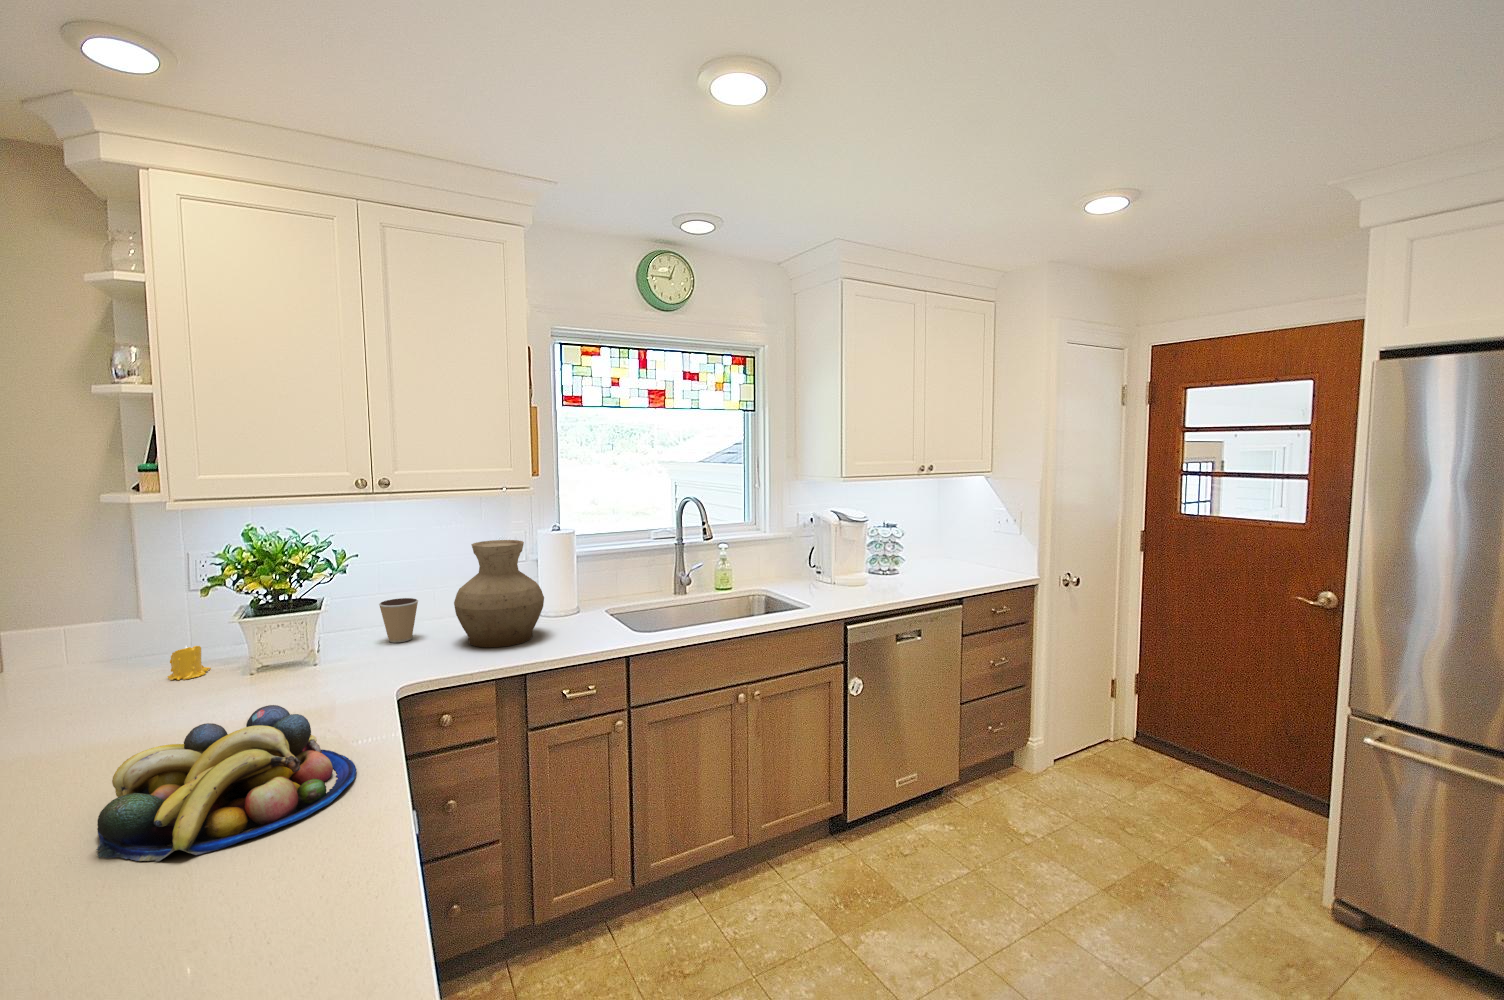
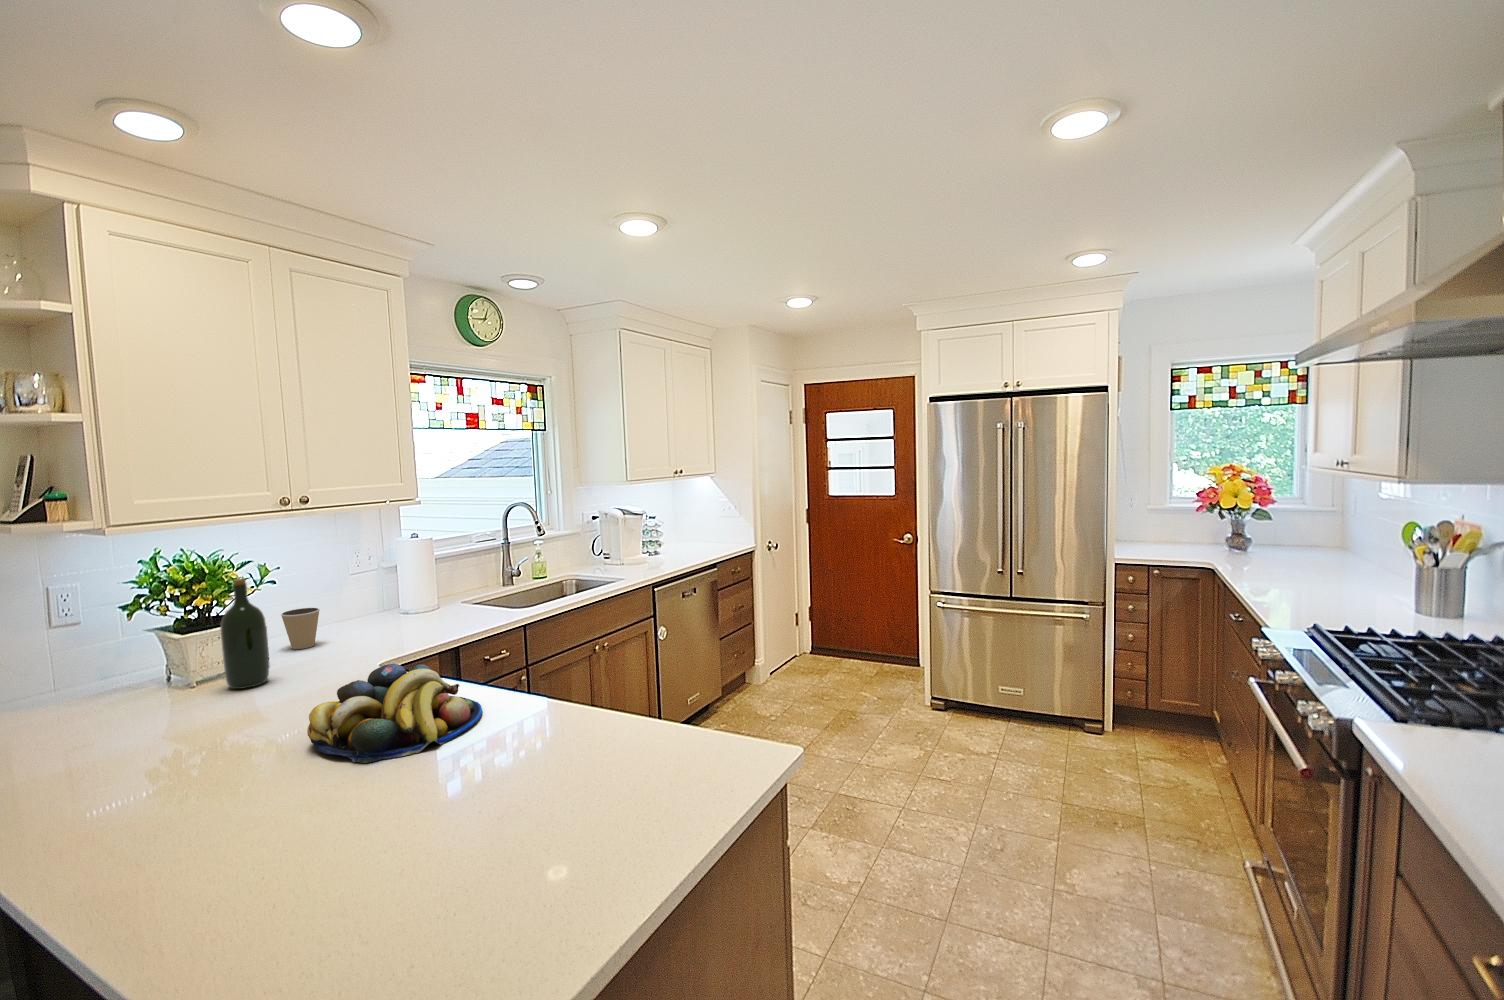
vase: present [454,540,544,647] -> none [363,545,445,638]
wine bottle: none [254,564,305,685] -> present [221,578,270,689]
candle: present [168,646,211,680] -> none [95,671,139,708]

